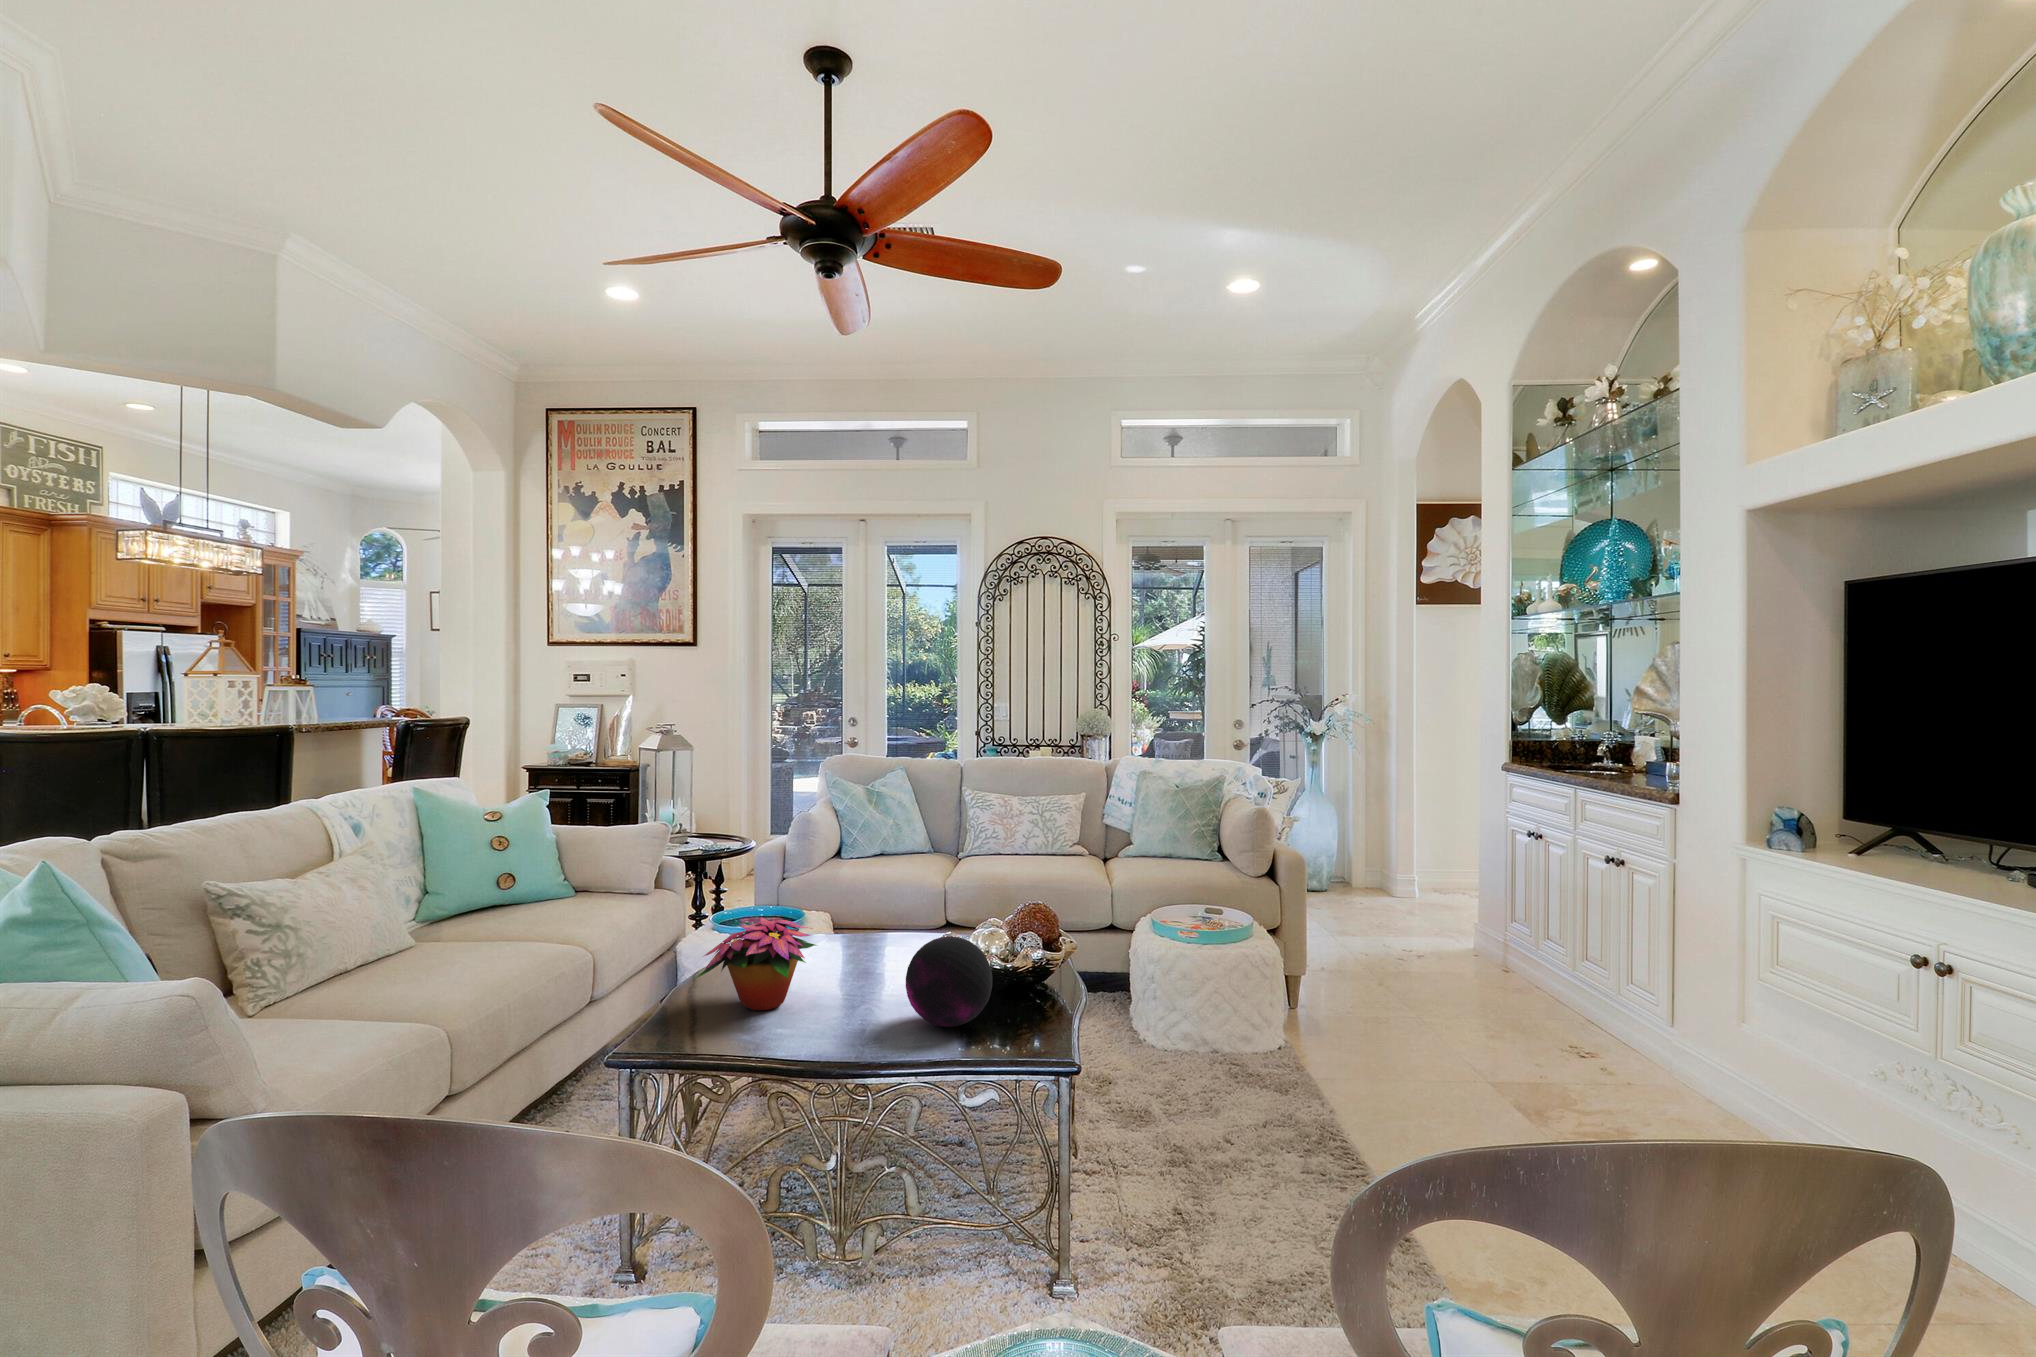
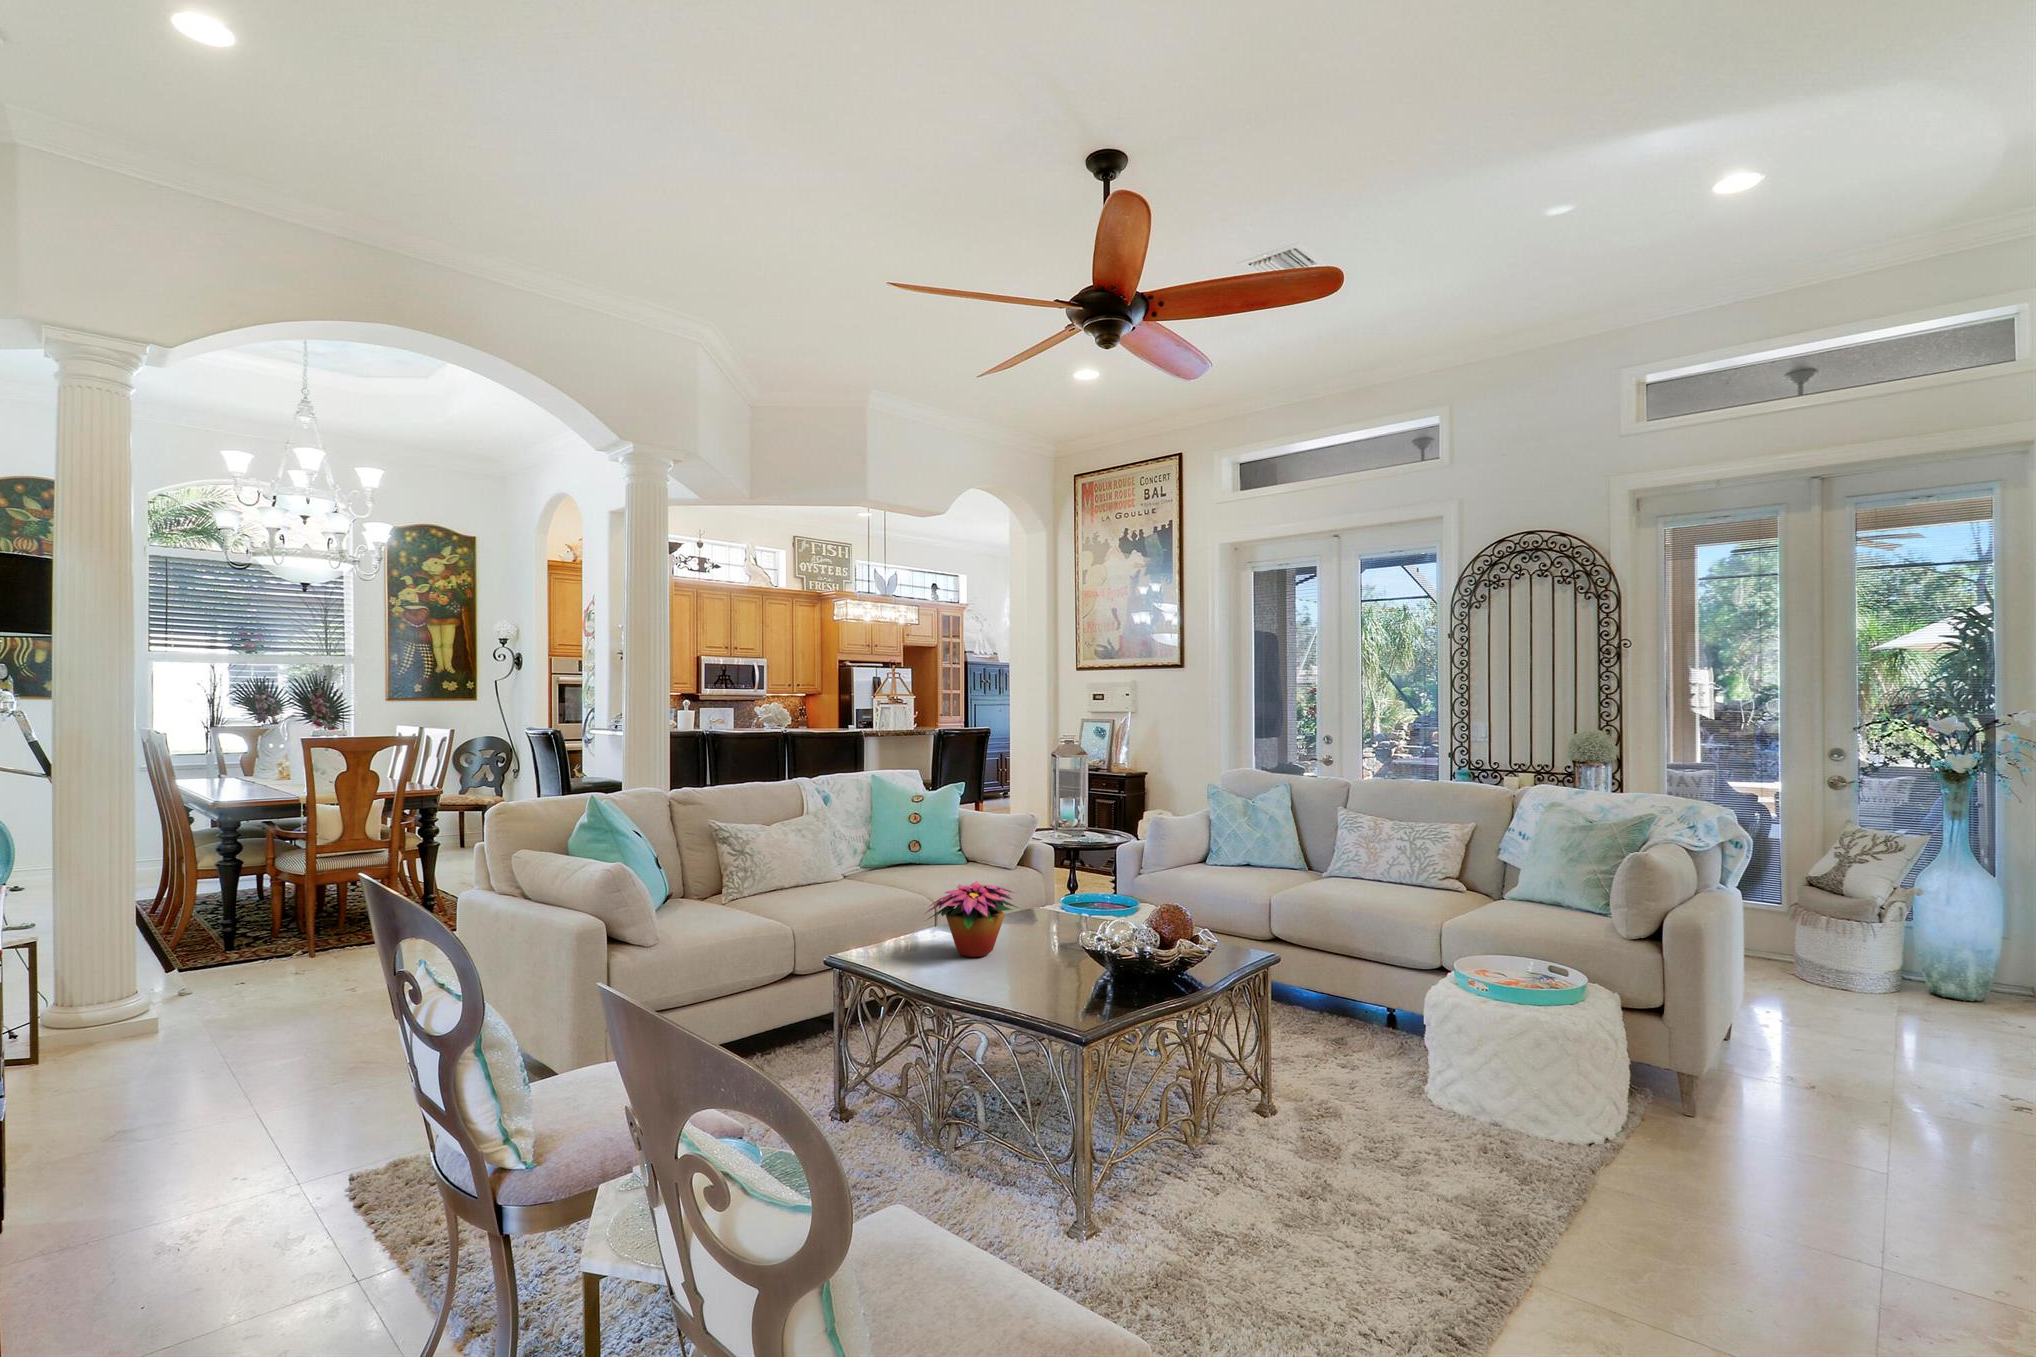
decorative orb: present [906,936,992,1027] -> none [1044,914,1123,995]

